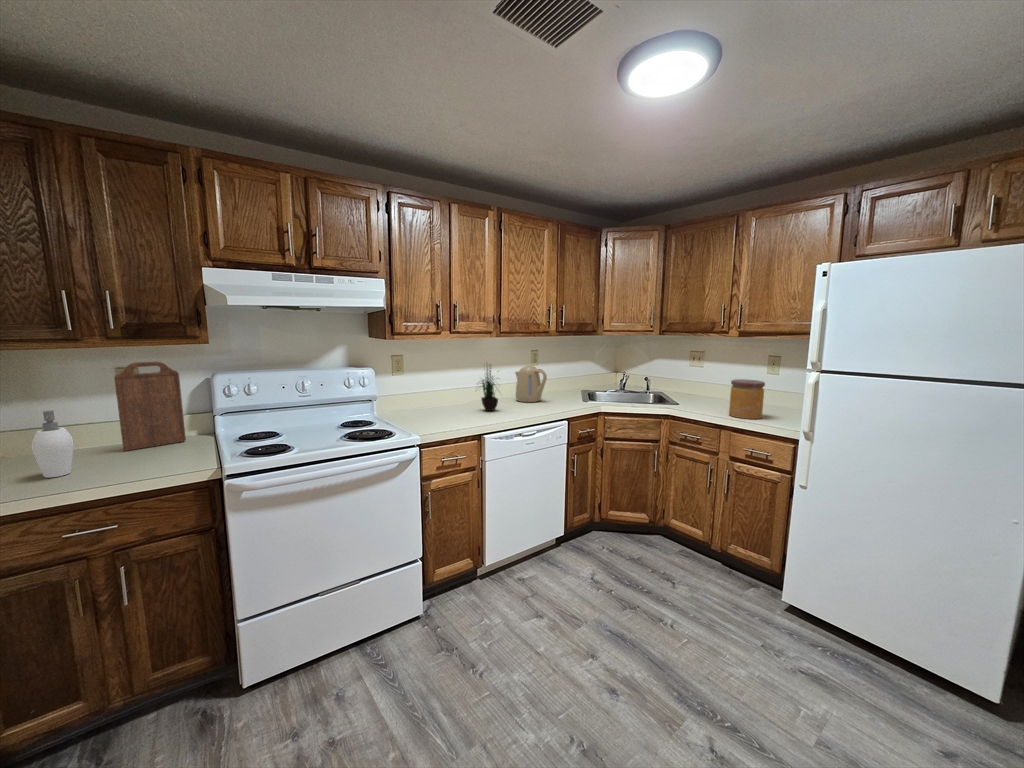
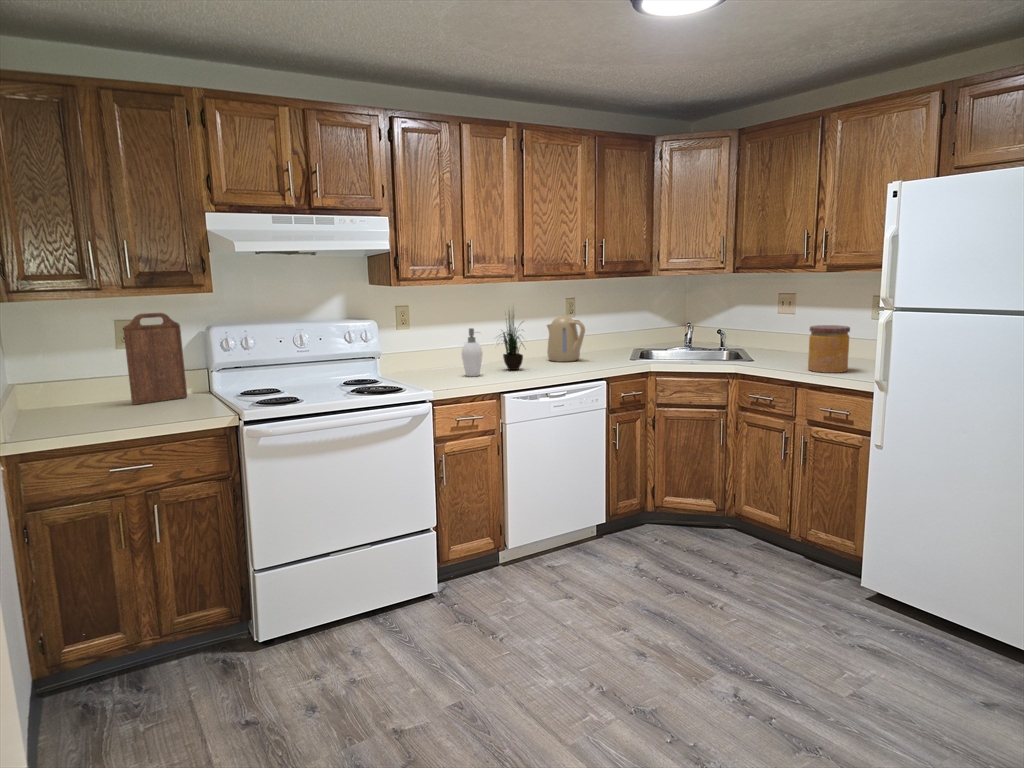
soap dispenser: present [32,410,74,478] -> present [462,328,482,376]

